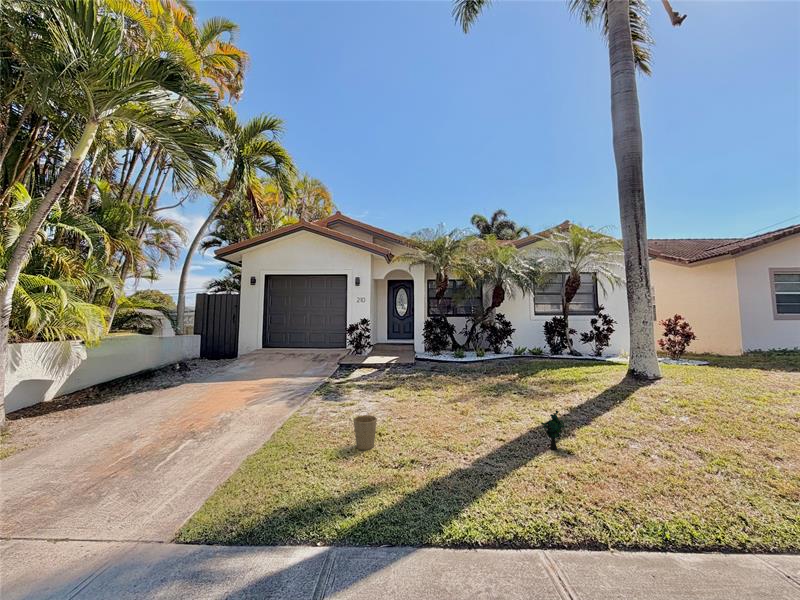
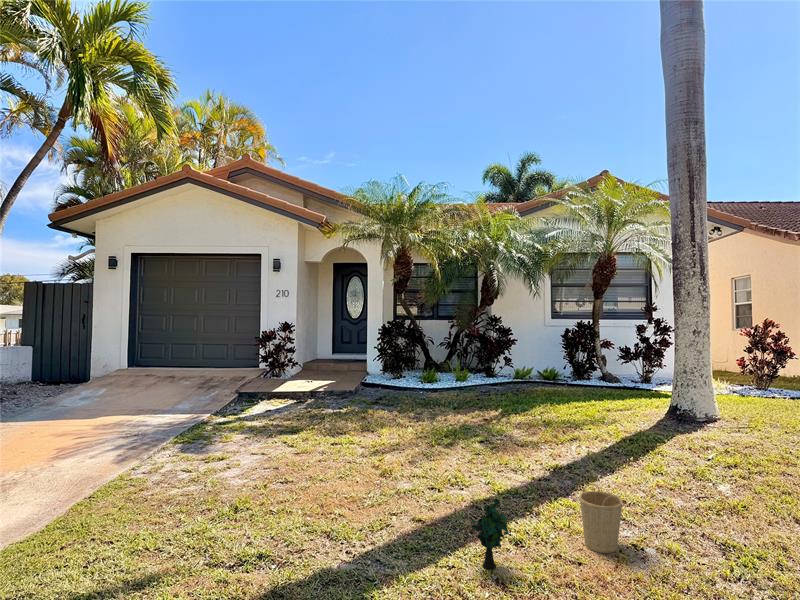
basket: present [353,411,377,450] -> present [579,484,623,553]

